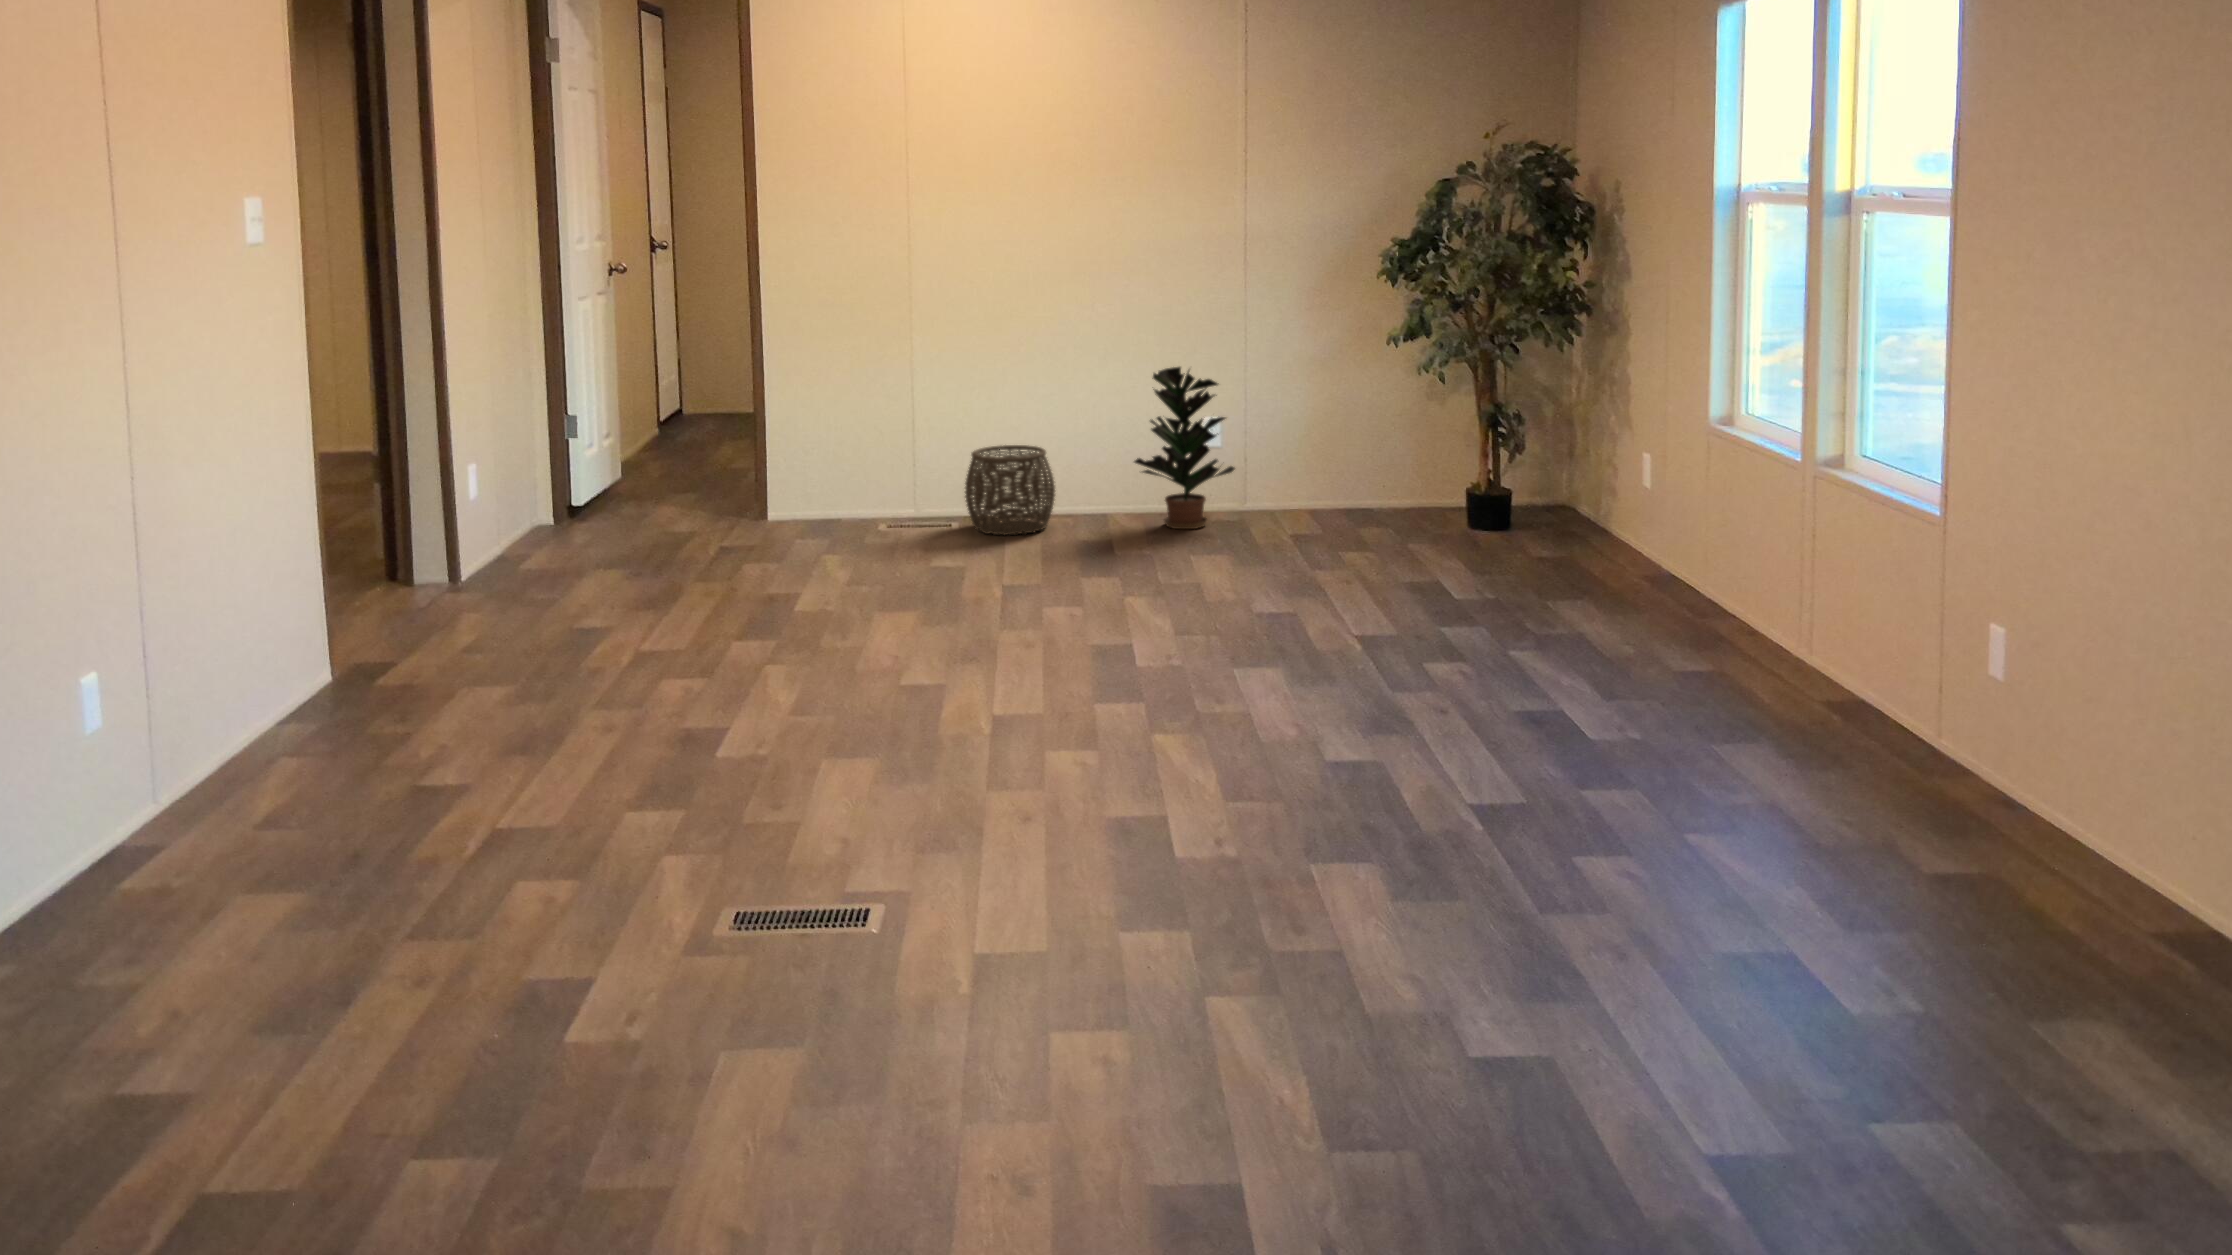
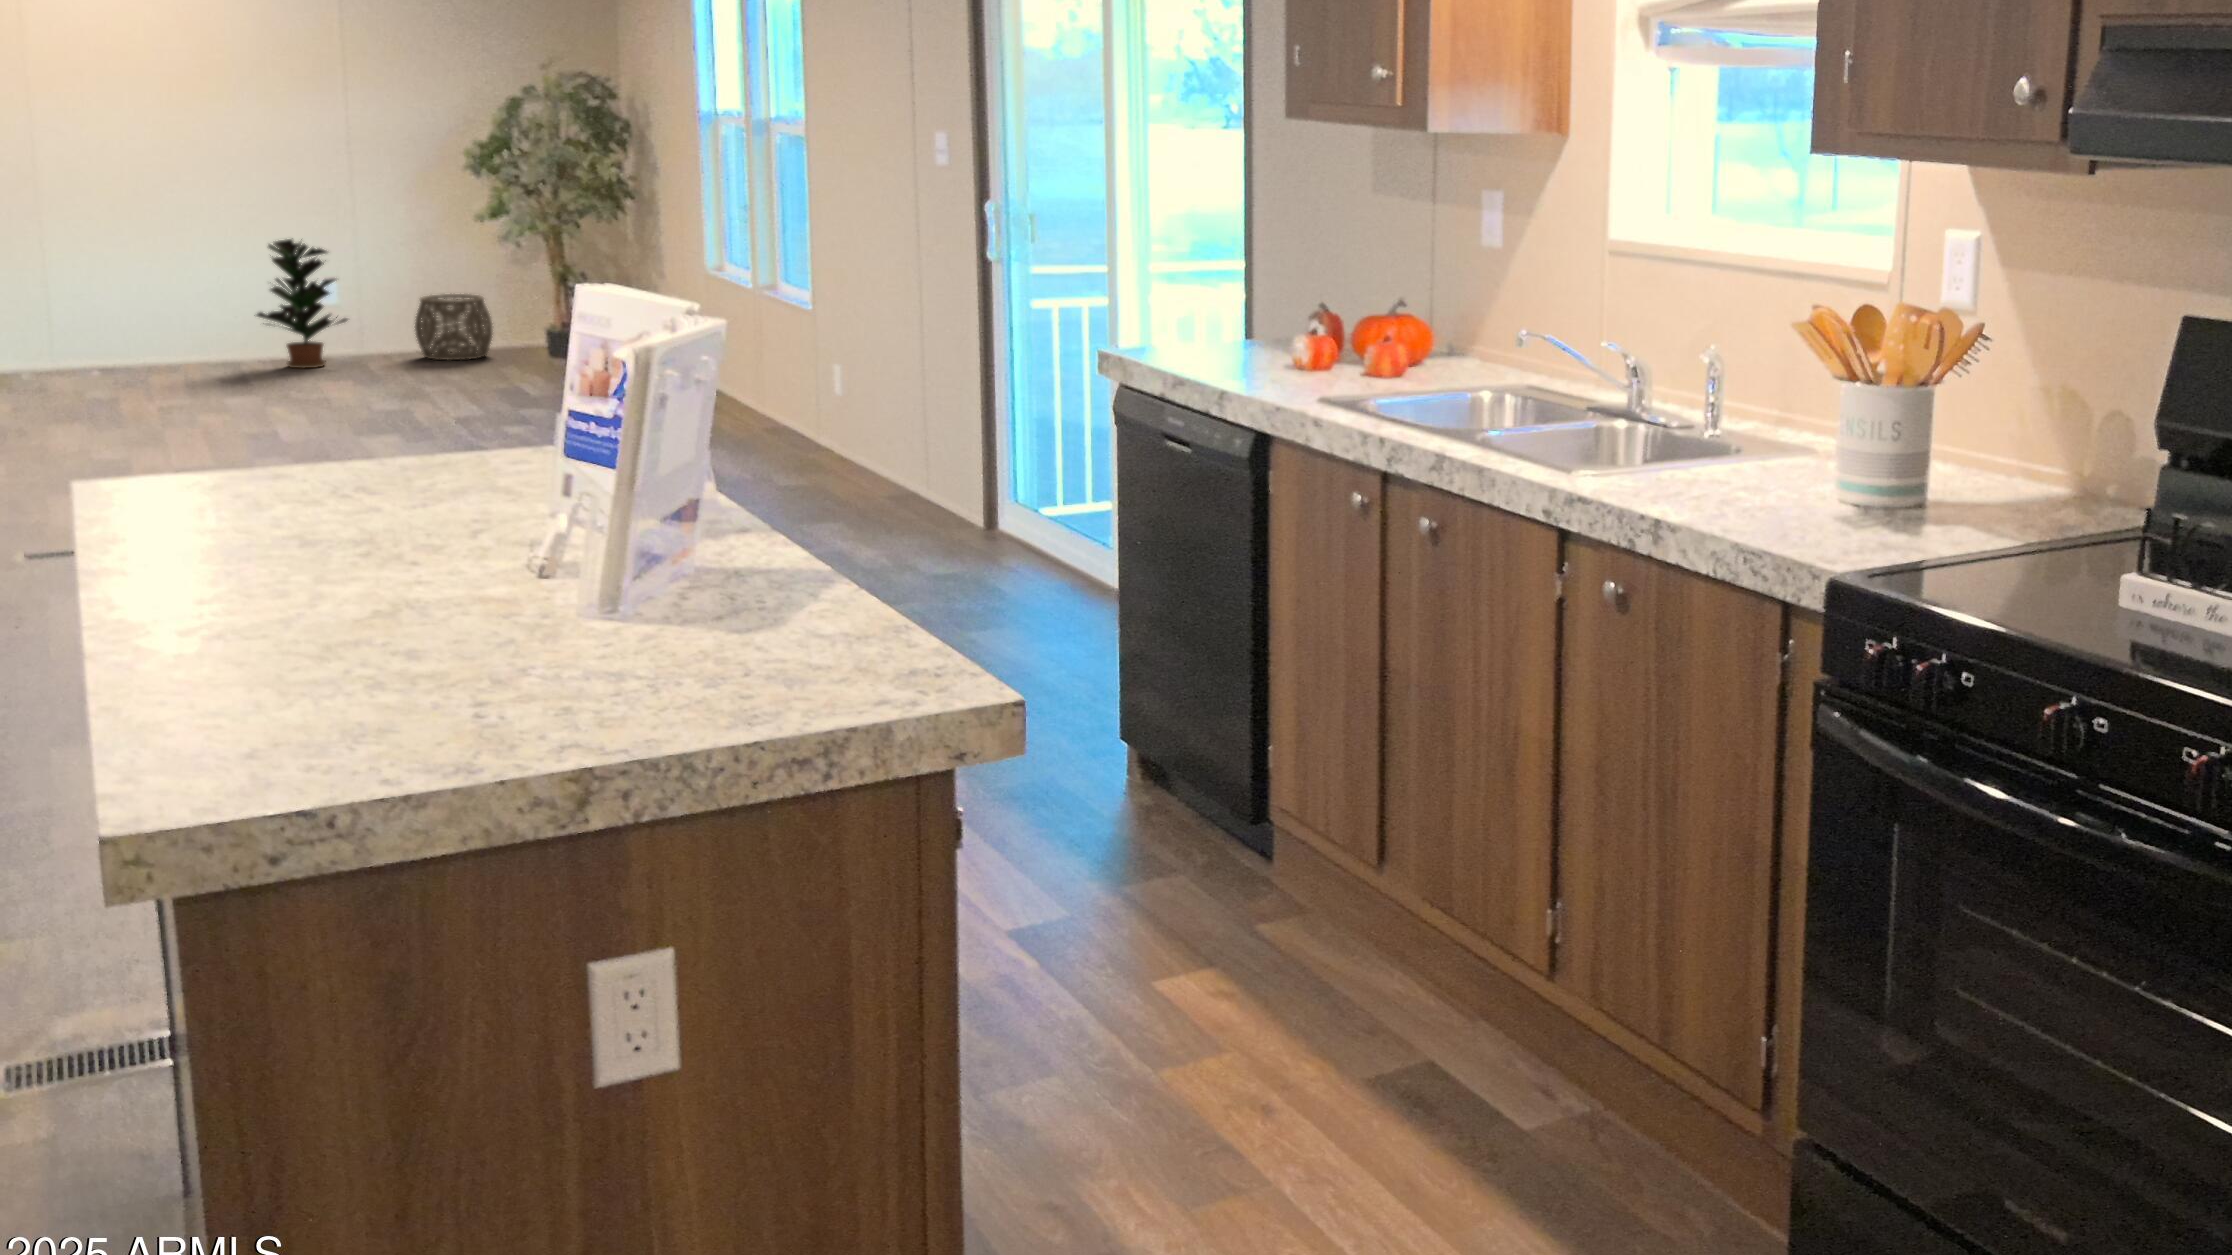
woven basket: present [965,445,1055,535] -> present [415,294,493,360]

